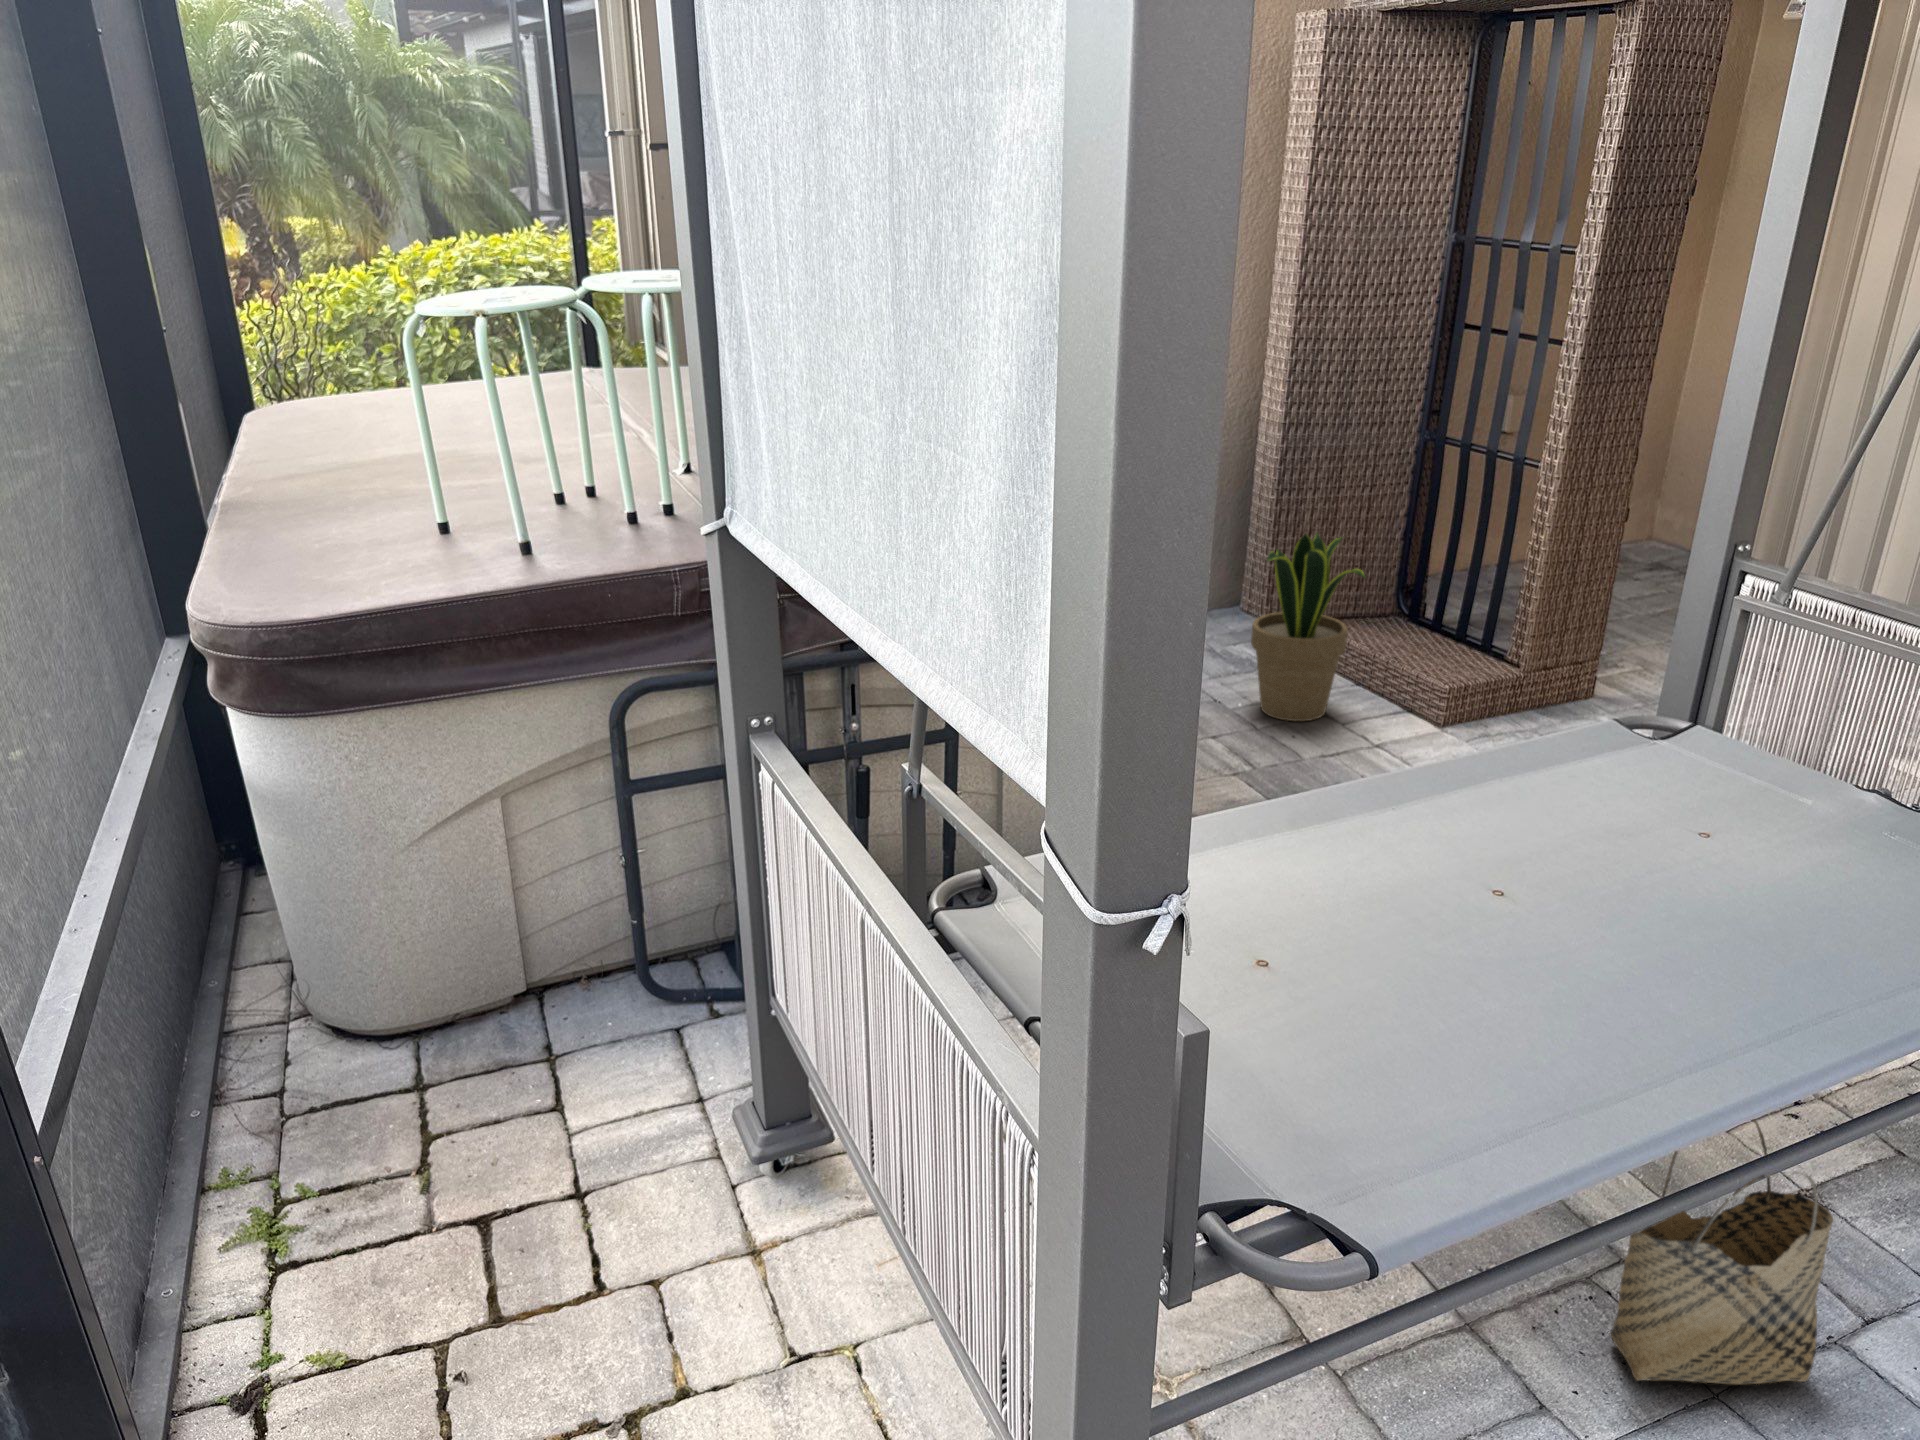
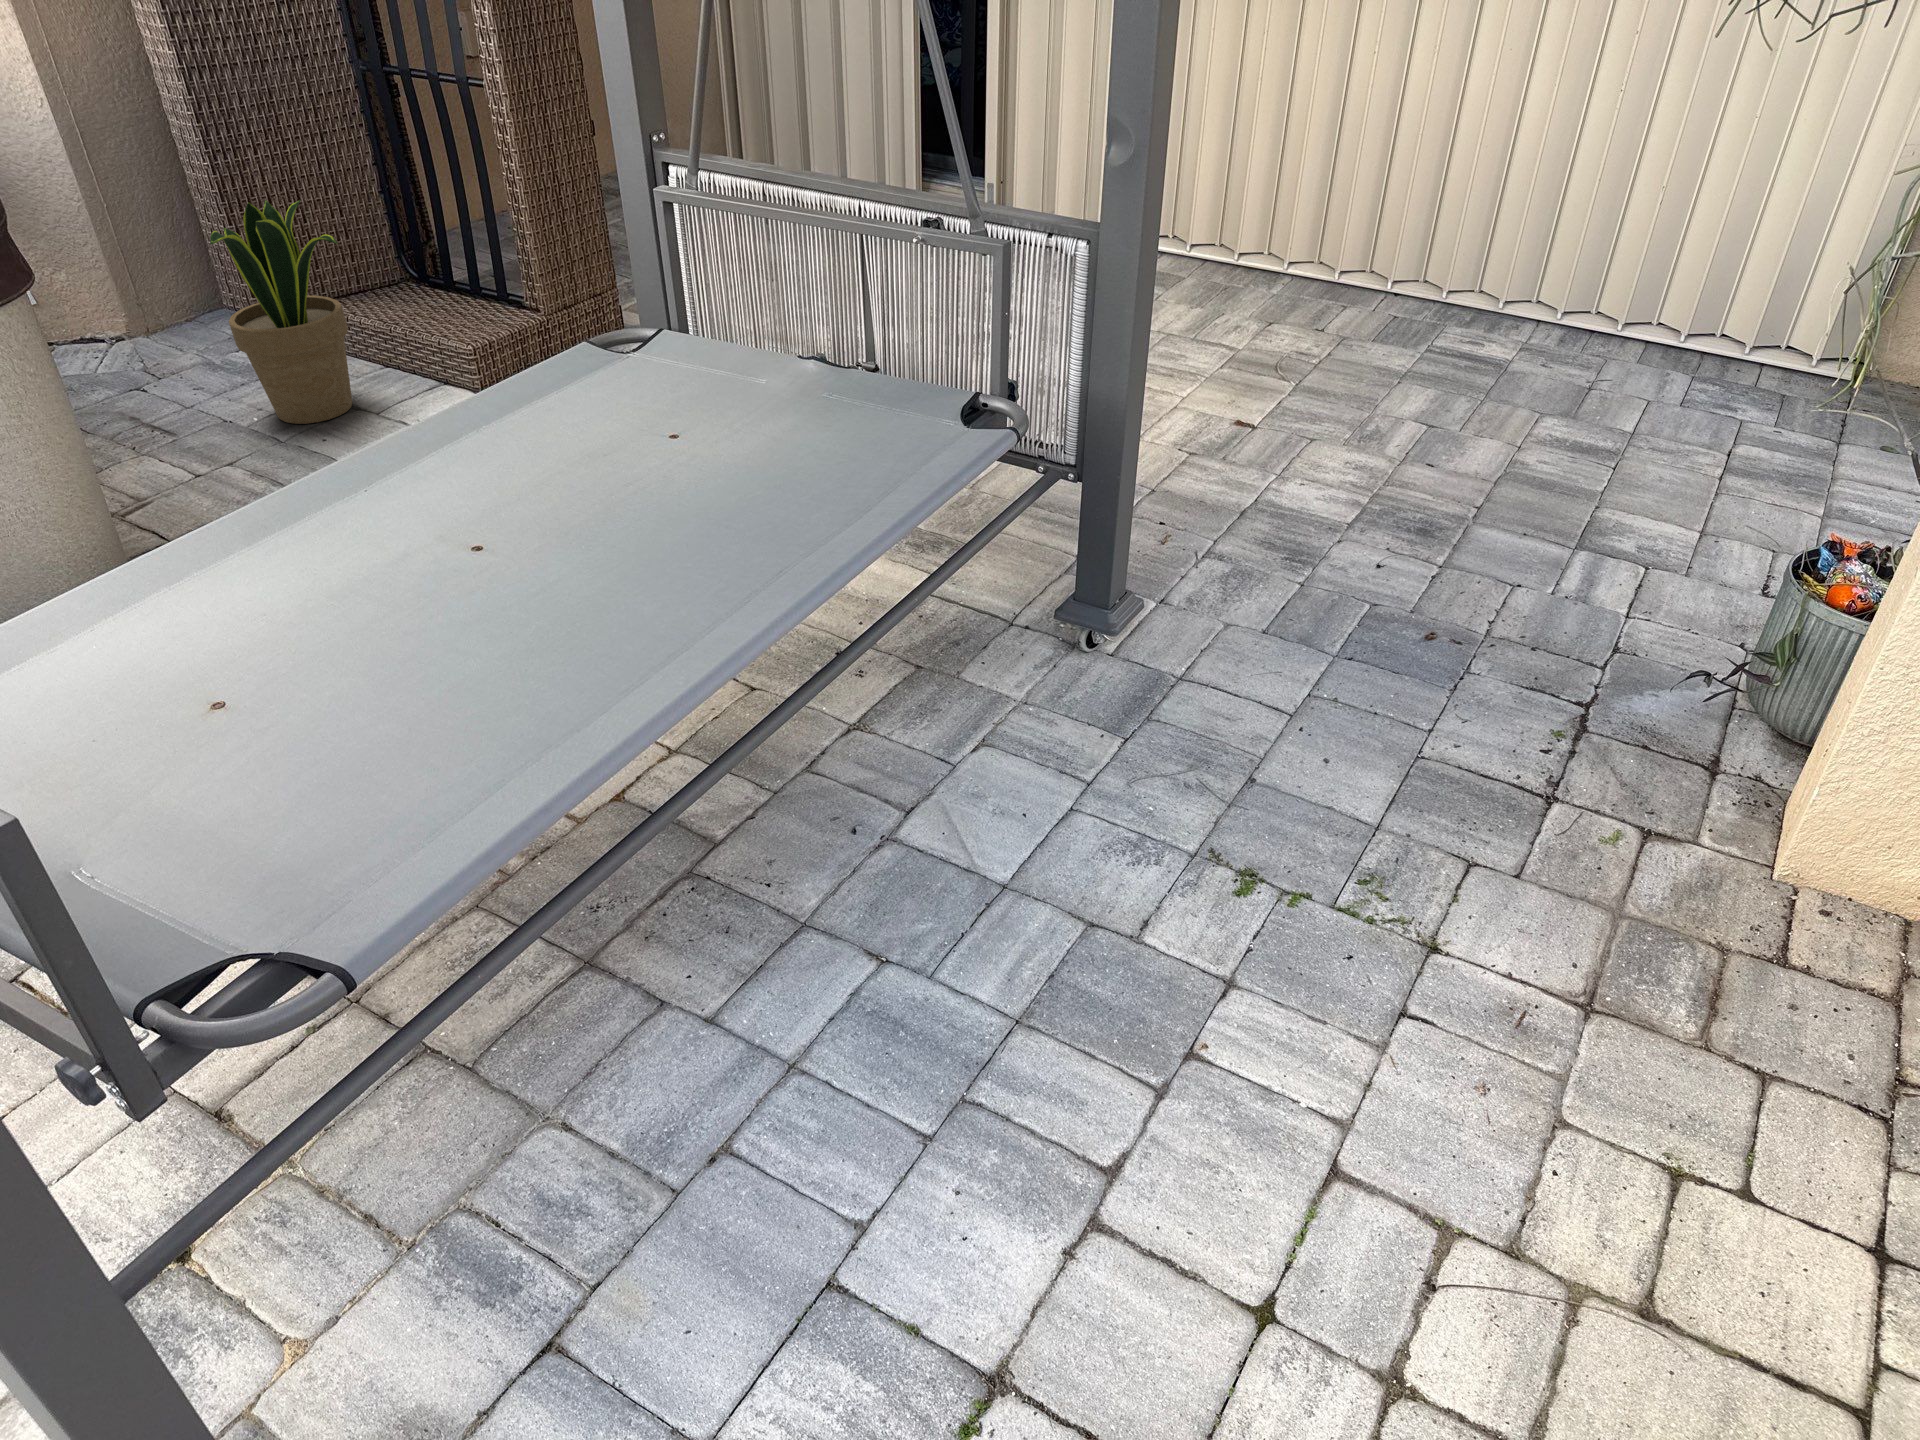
woven basket: present [1610,1120,1834,1384] -> none [684,674,868,945]

